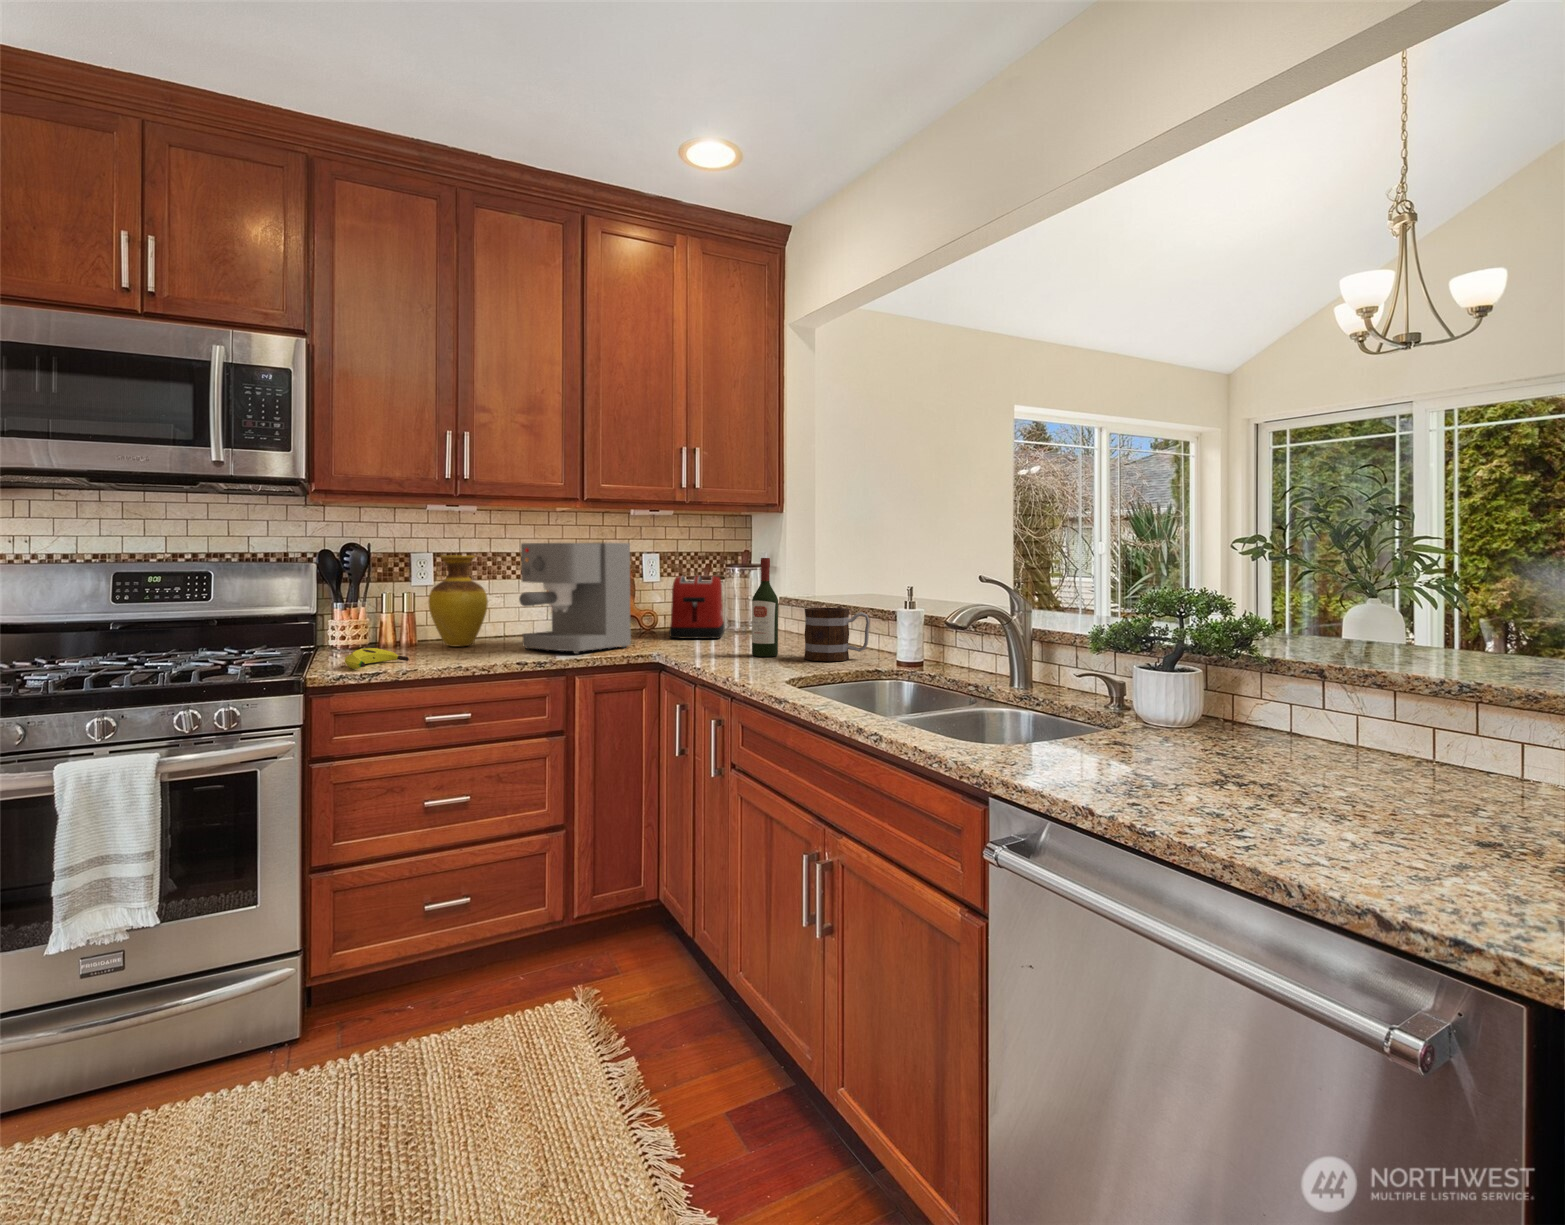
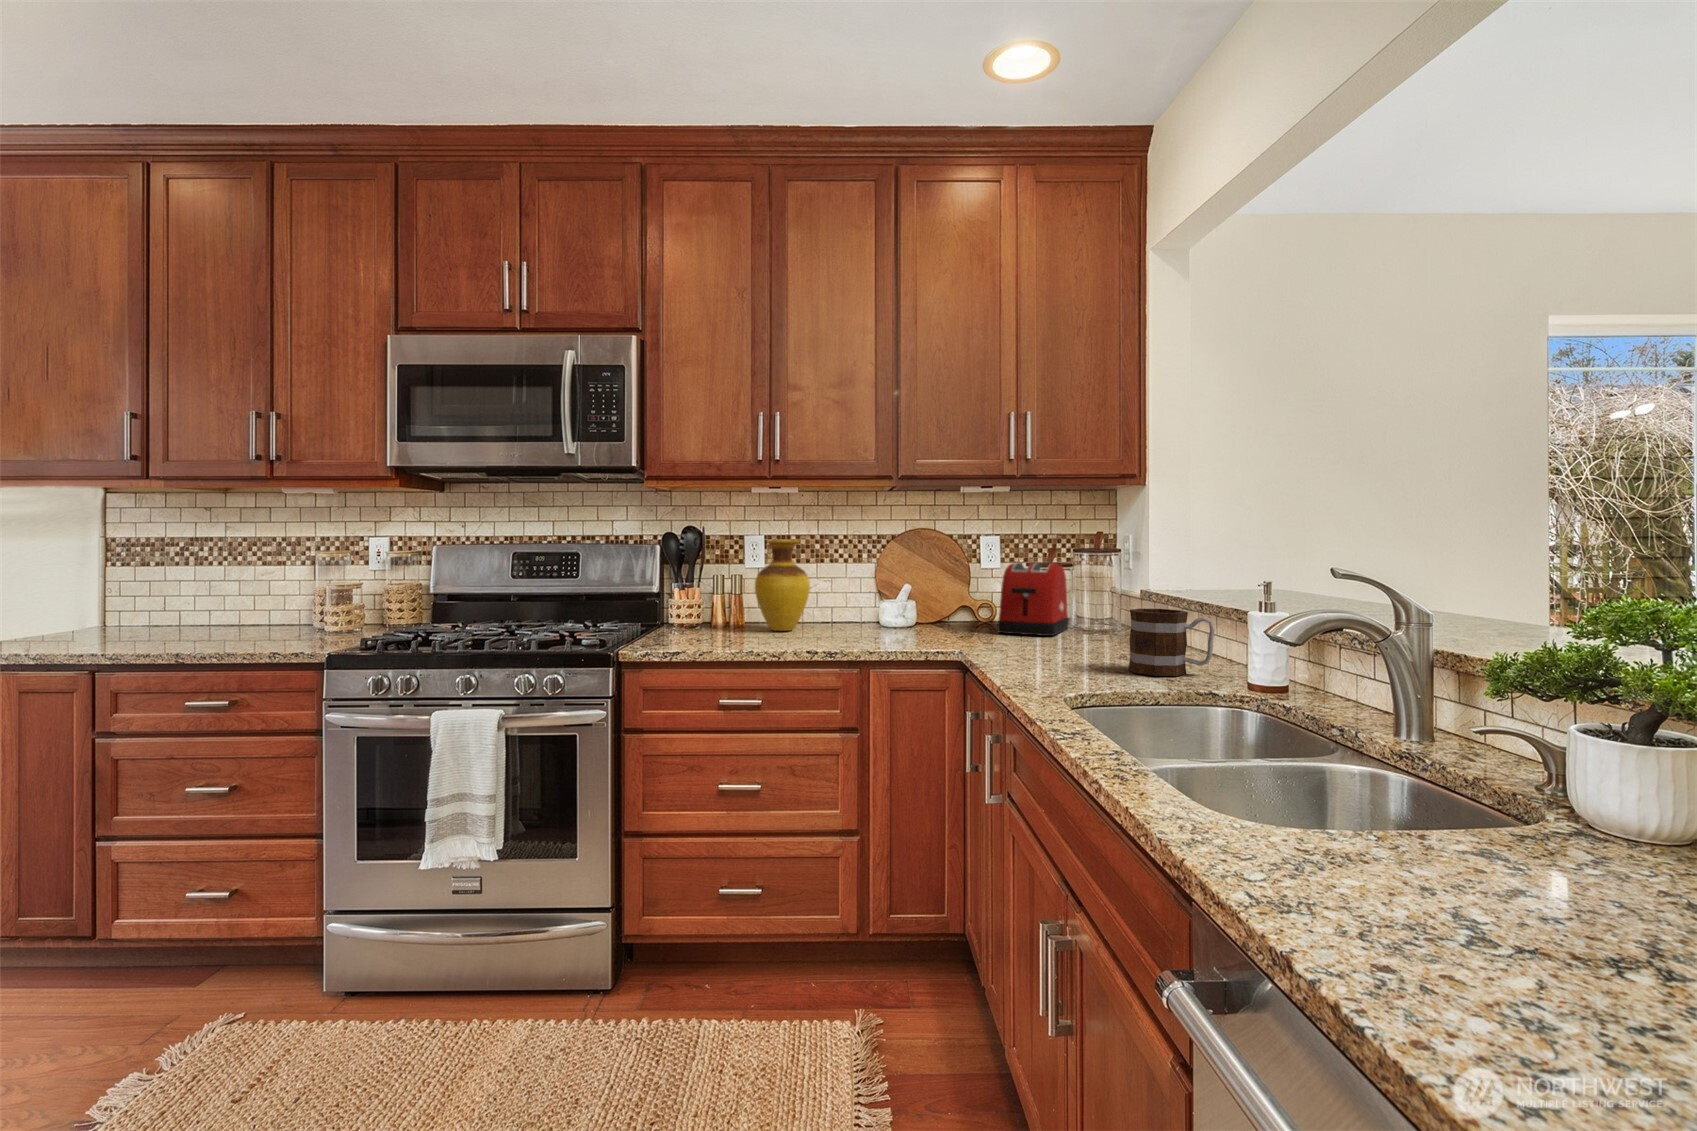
coffee maker: present [519,543,631,654] -> none [823,528,946,647]
wine bottle: present [752,558,778,657] -> none [1069,547,1102,664]
banana: present [345,648,409,669] -> none [662,631,722,651]

